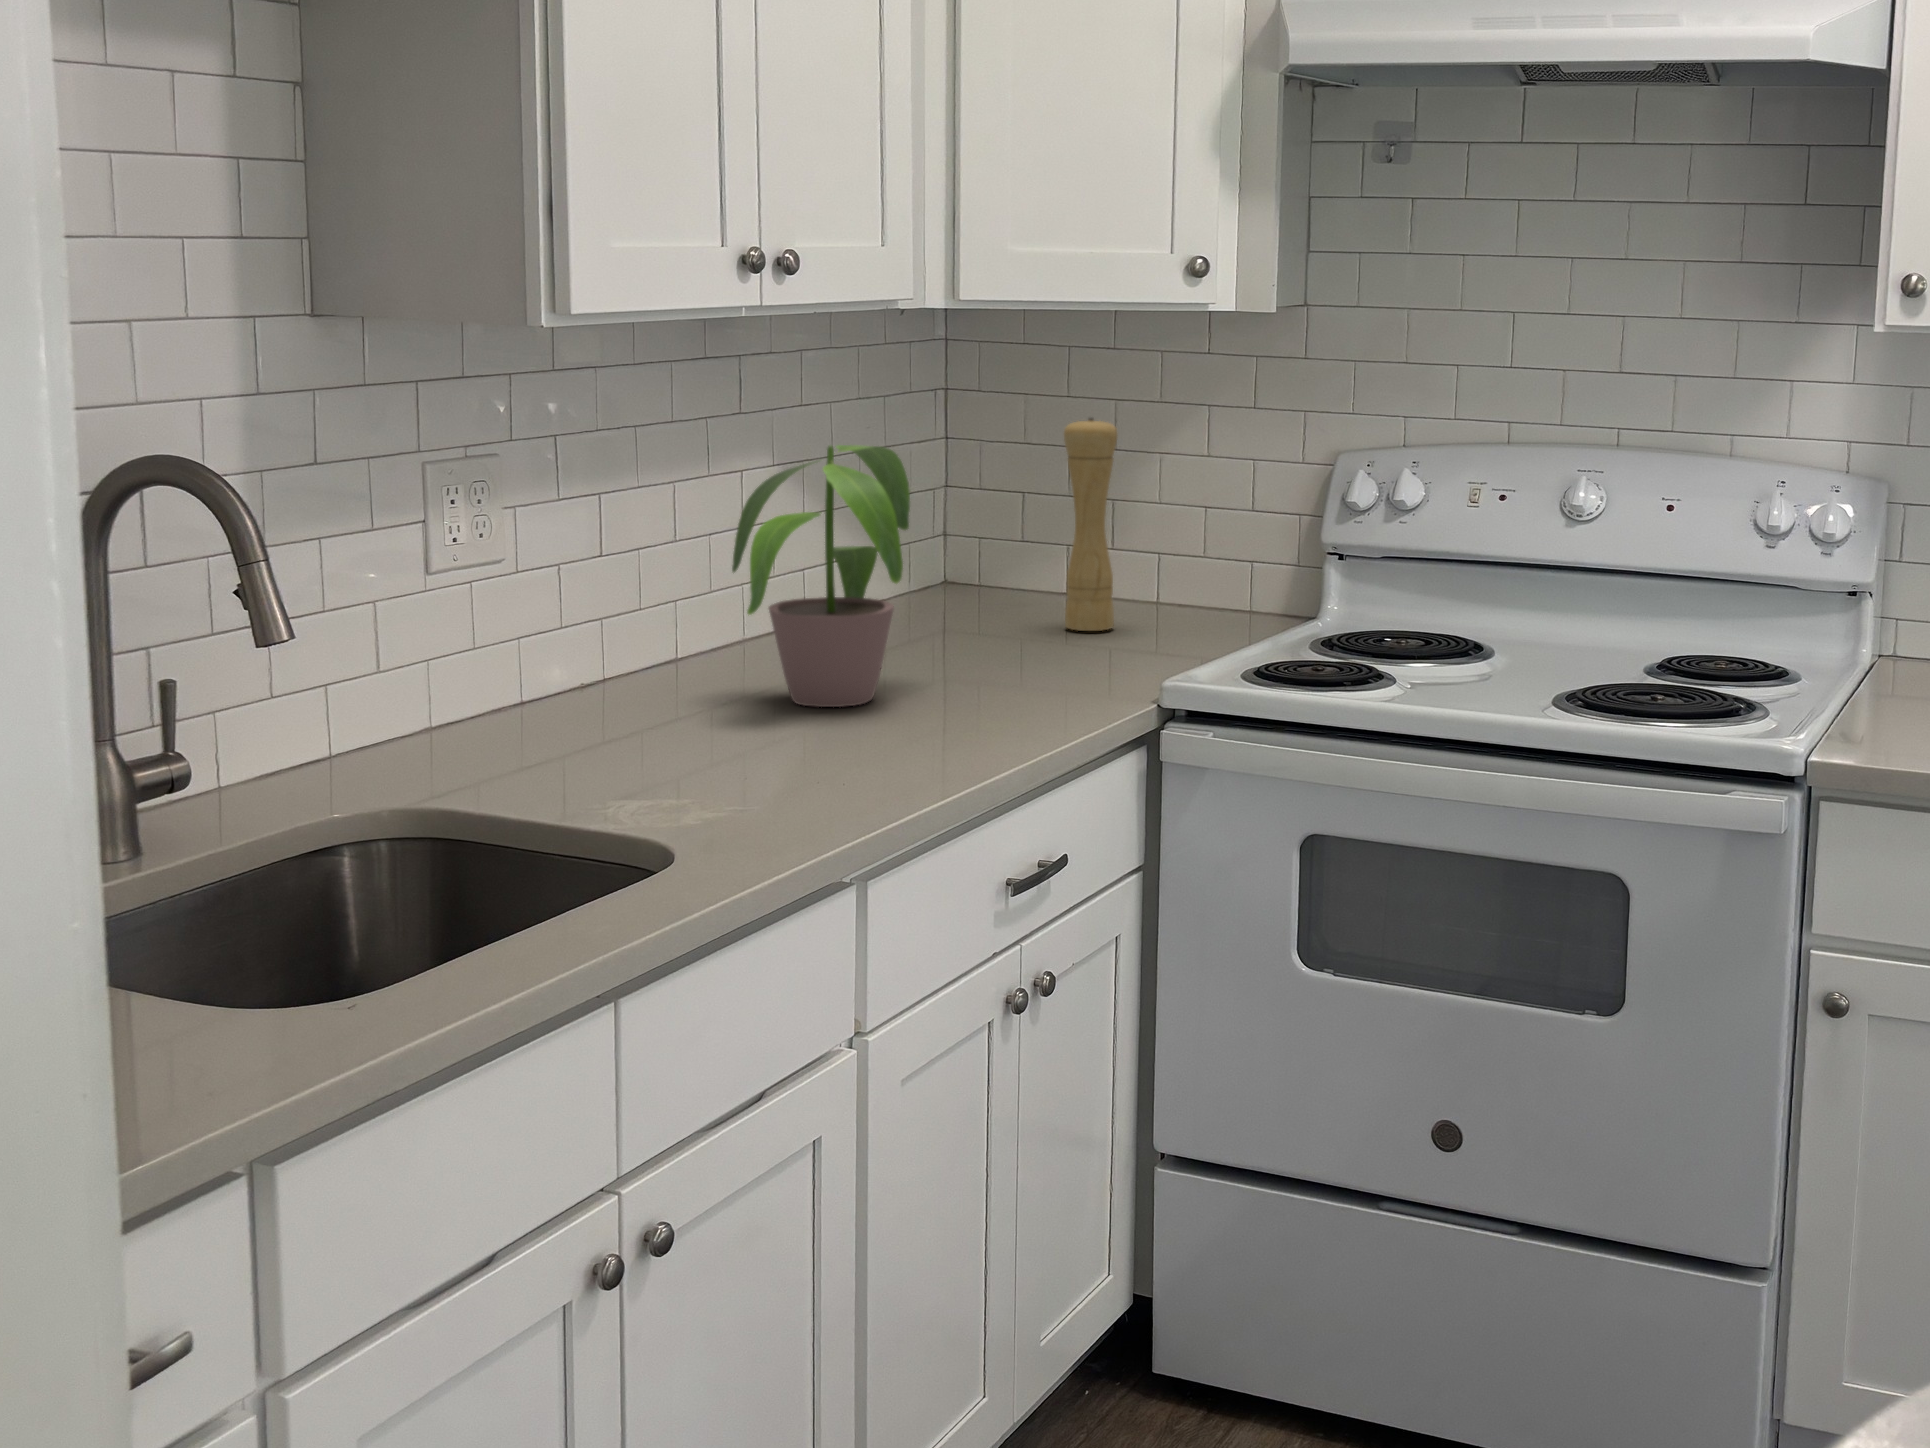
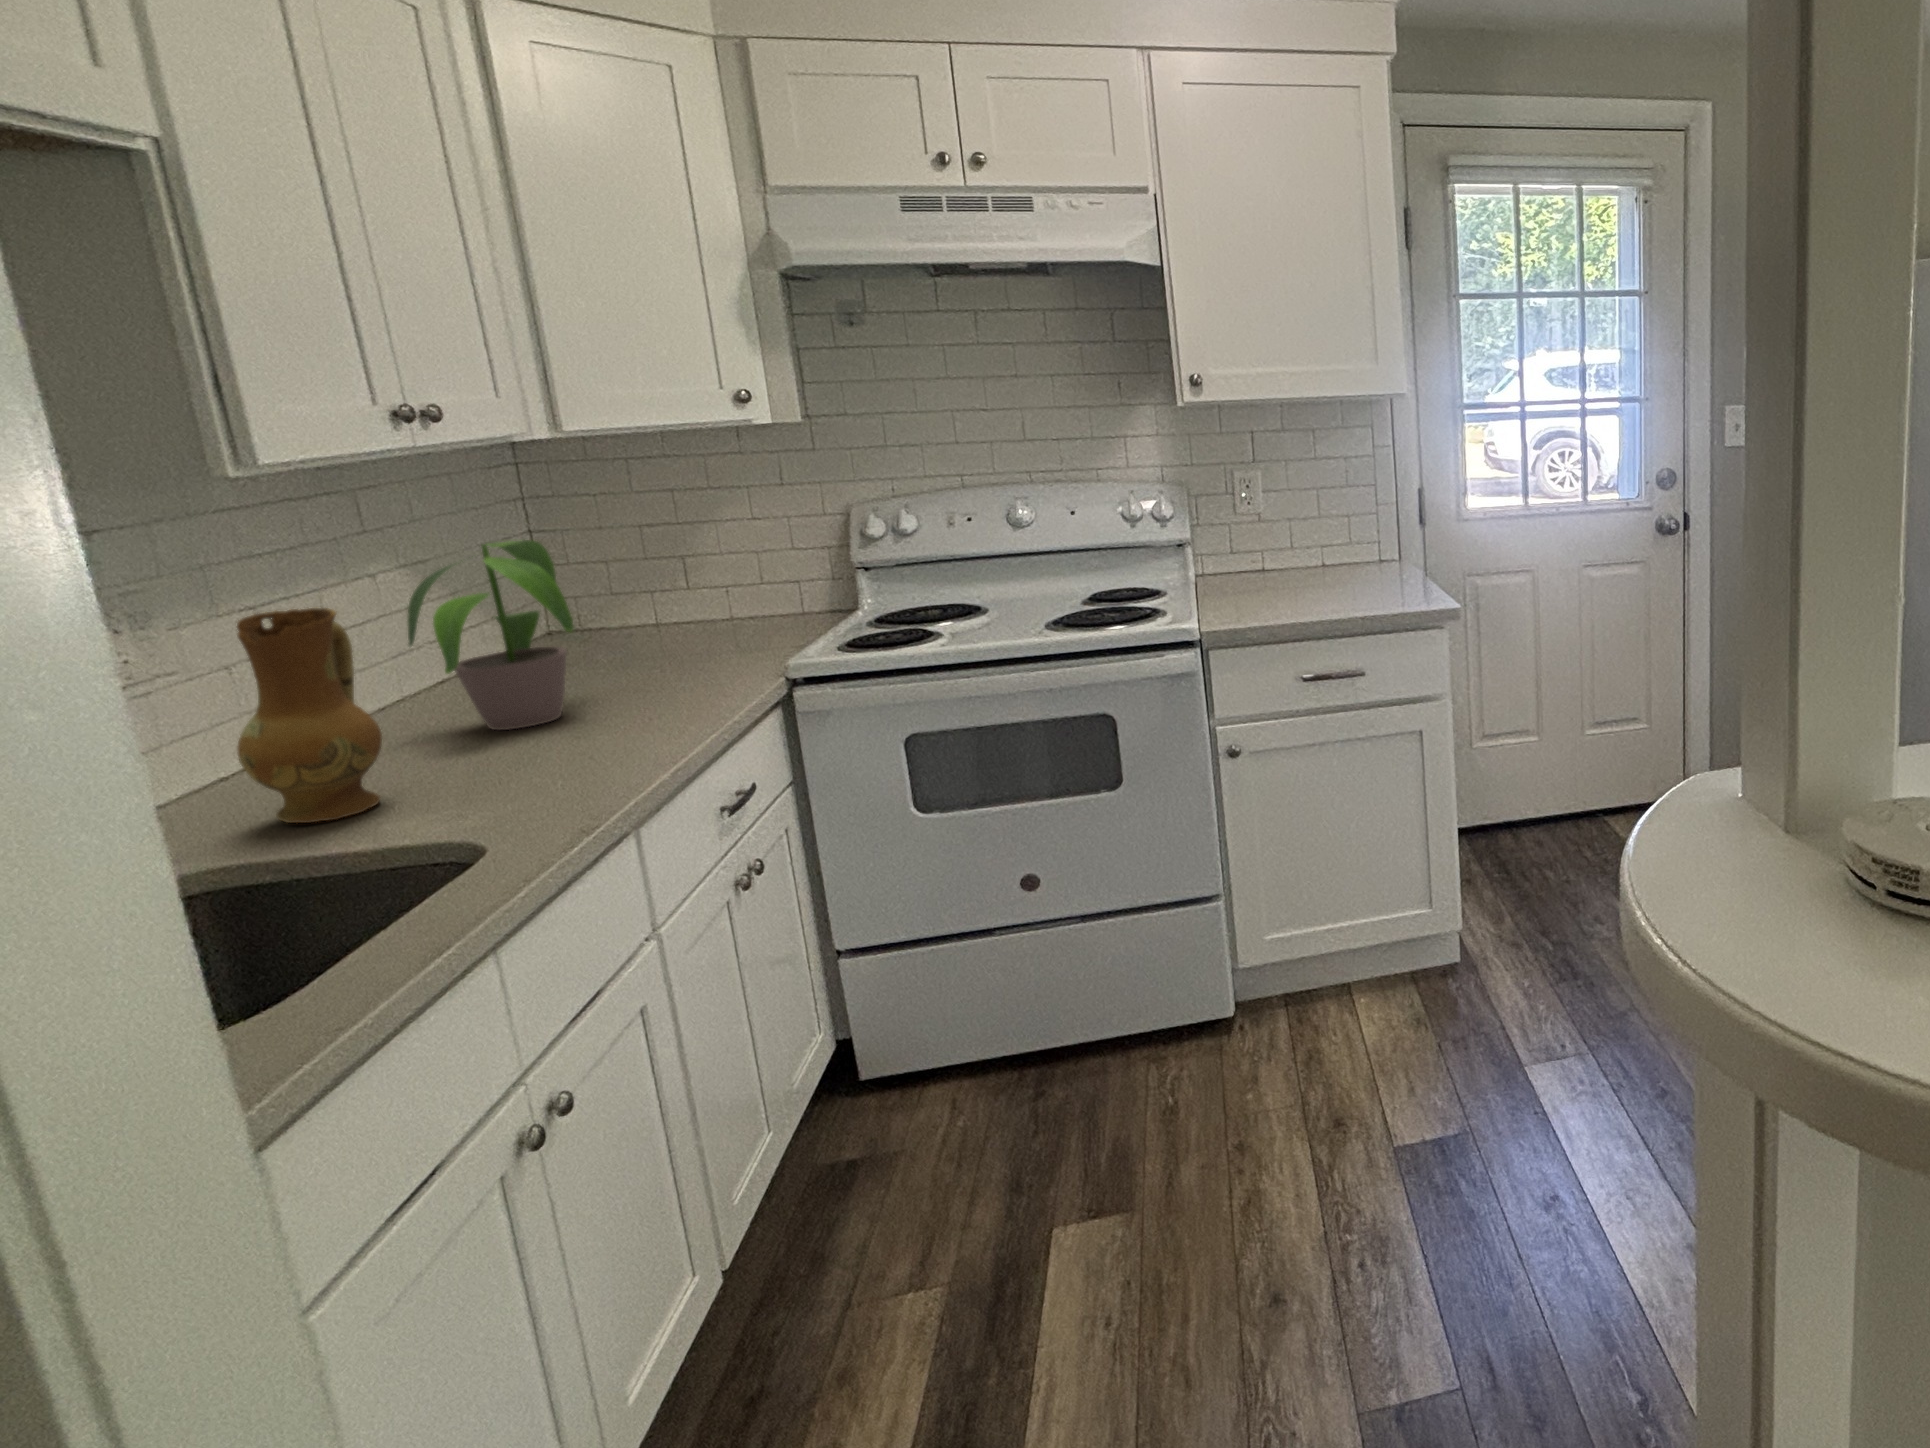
pepper mill: present [1064,417,1118,631] -> none [651,504,716,645]
ceramic jug: none [508,499,645,780] -> present [237,608,382,823]

